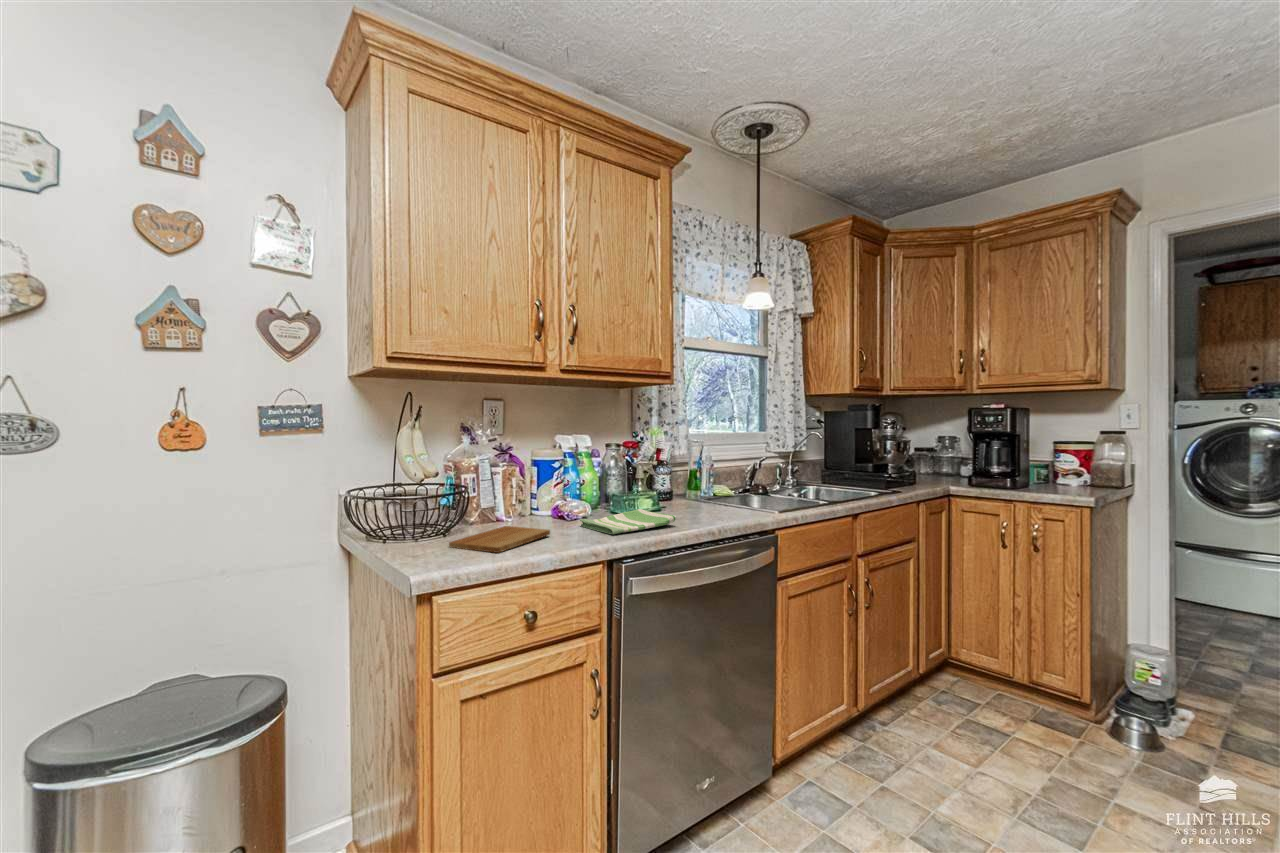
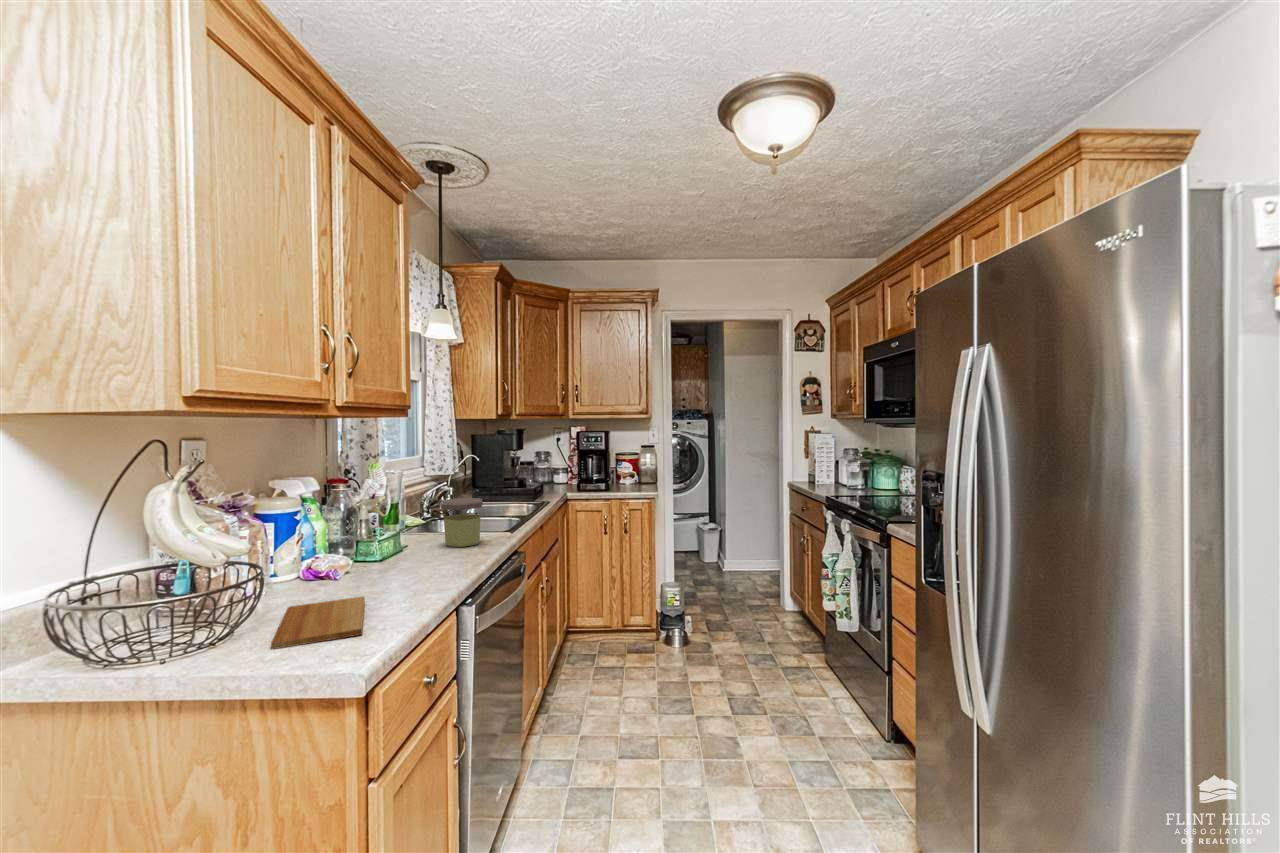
jar: none [698,467,744,516] -> present [441,498,483,547]
dish towel: present [580,509,677,534] -> none [361,554,459,586]

